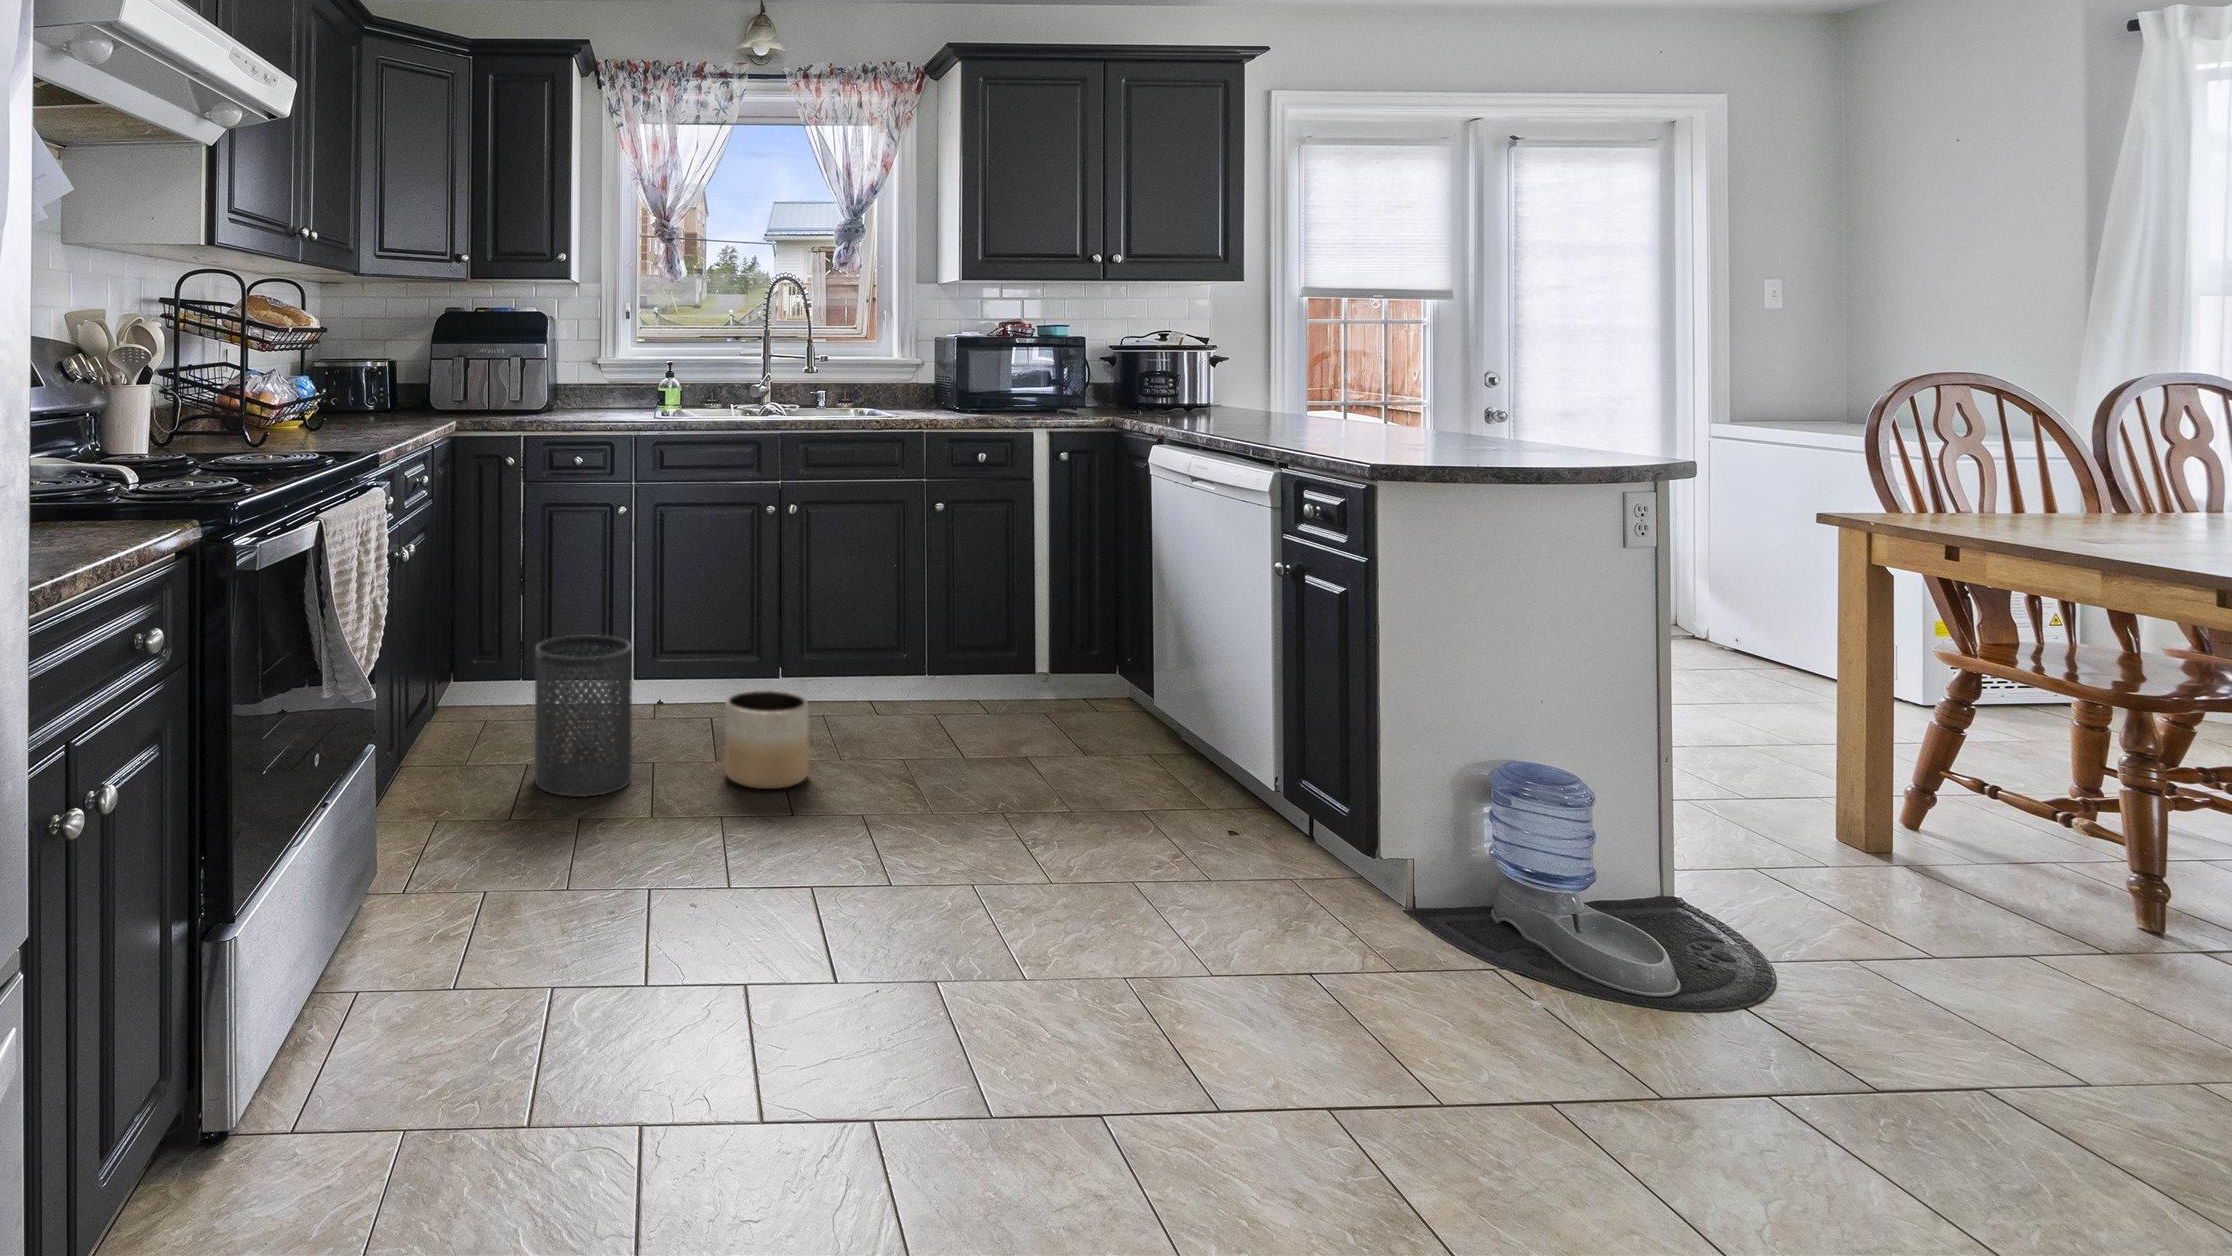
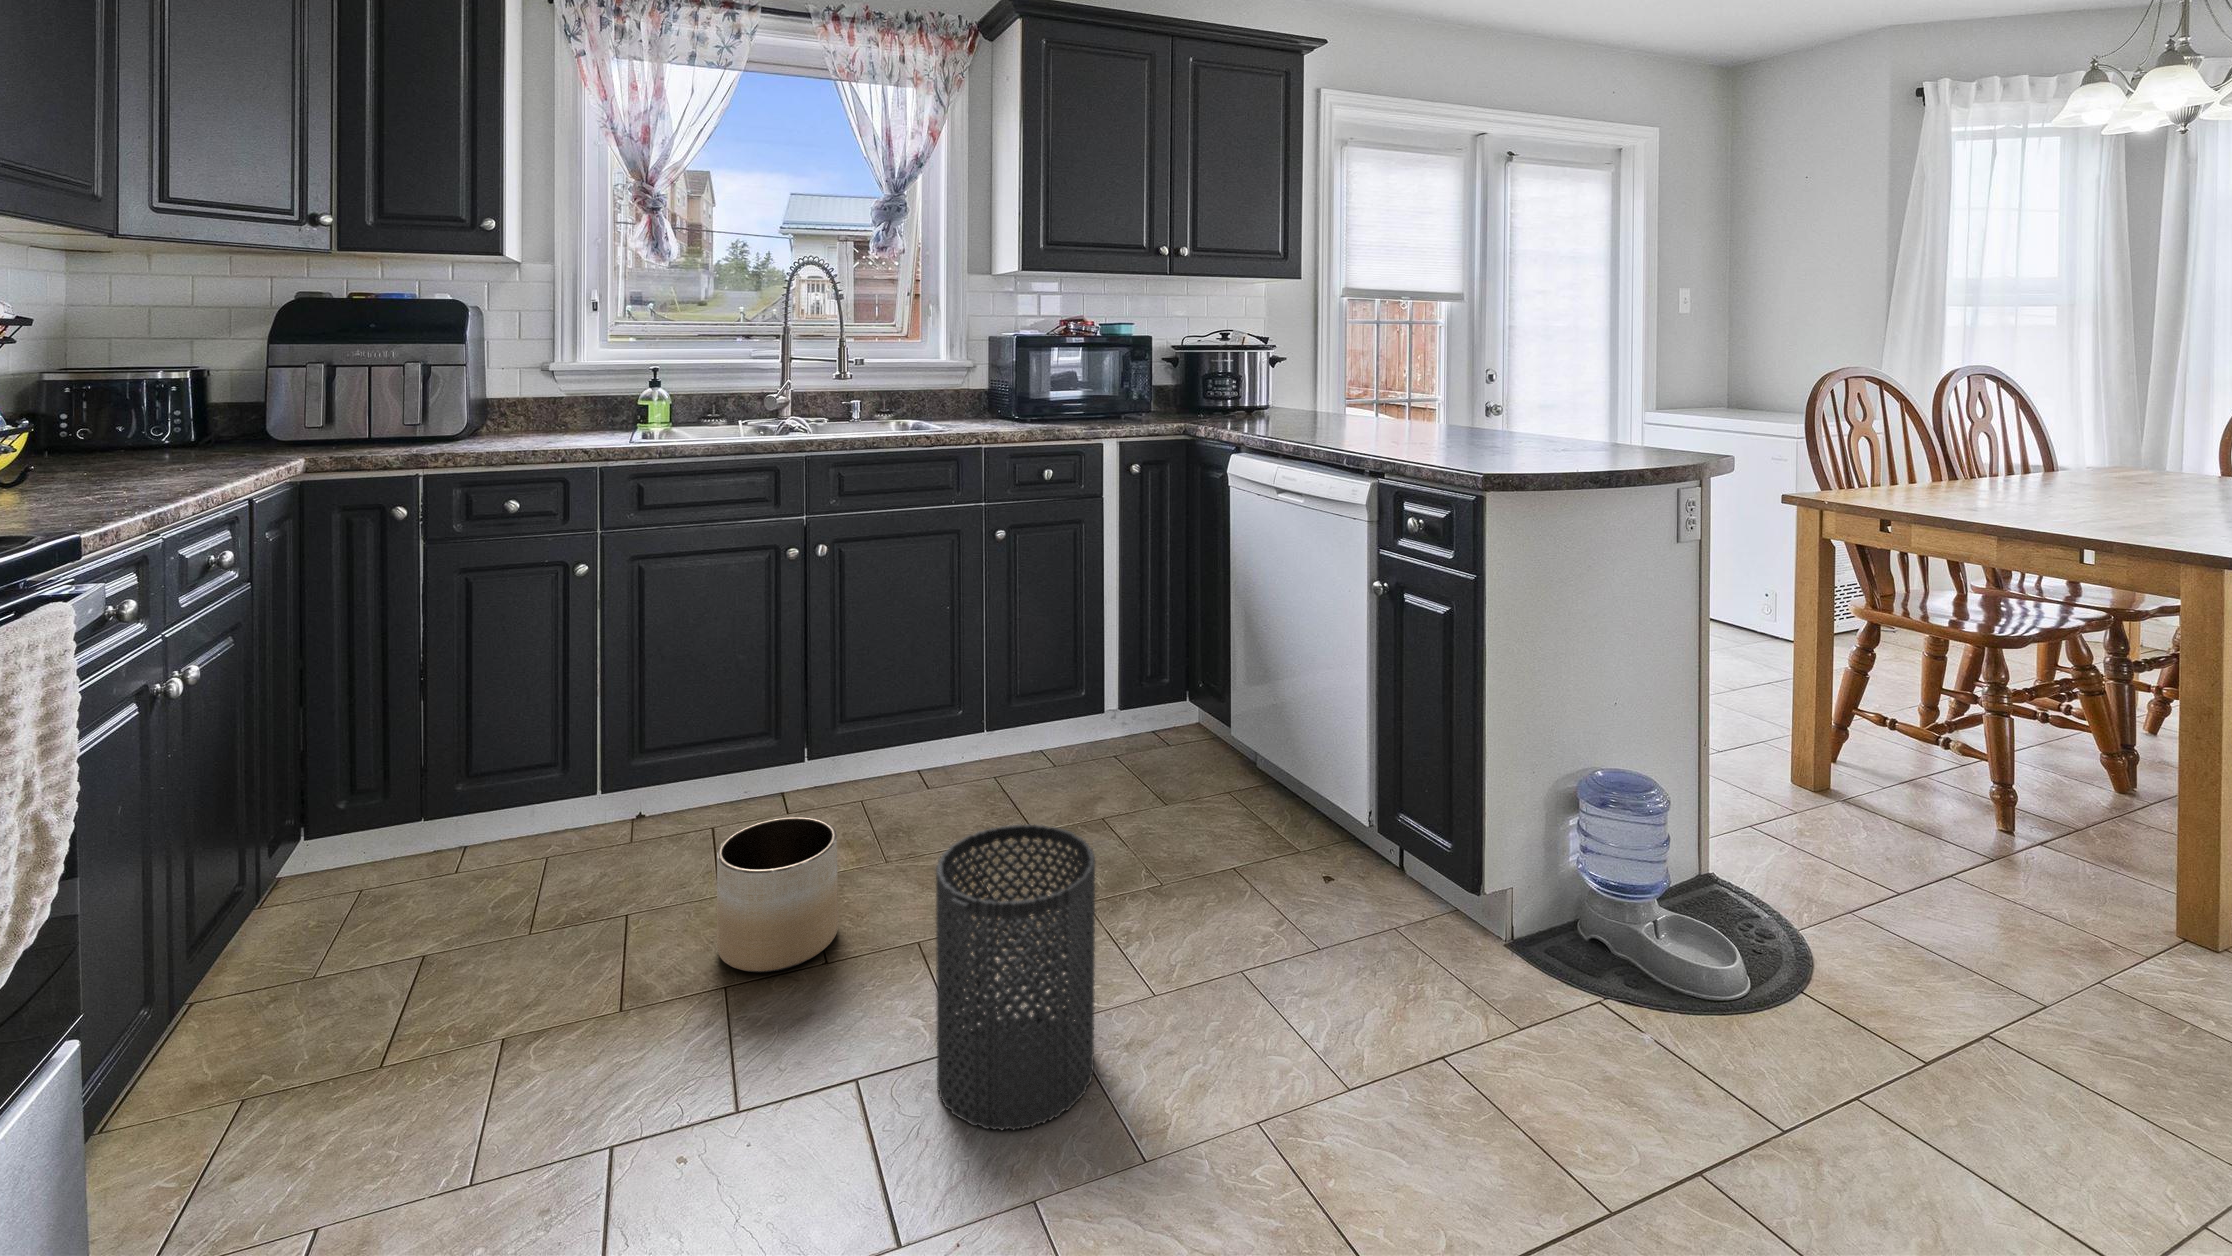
trash can: present [535,636,632,797] -> present [936,824,1095,1130]

